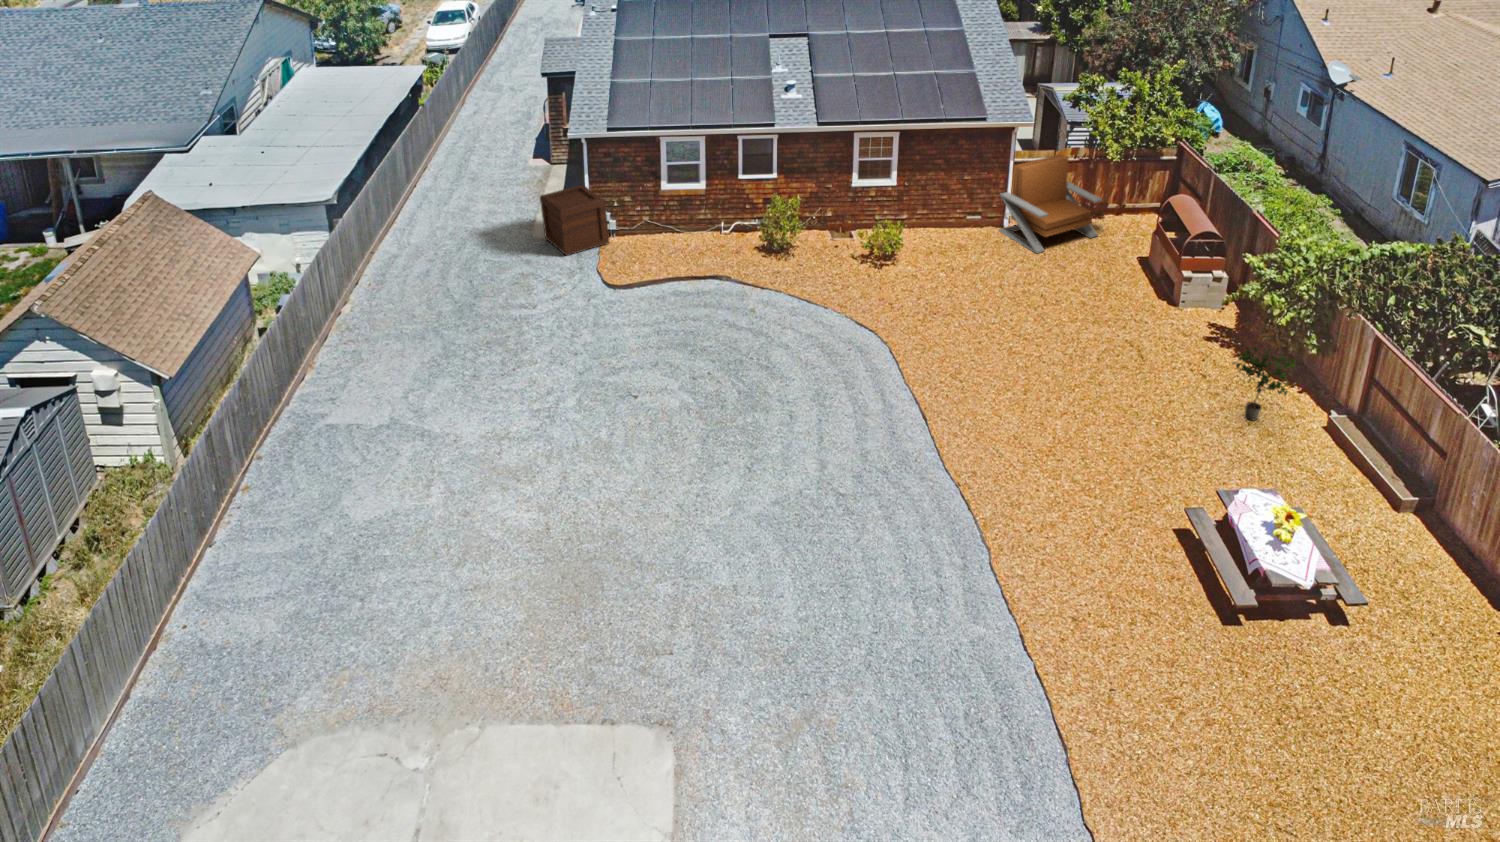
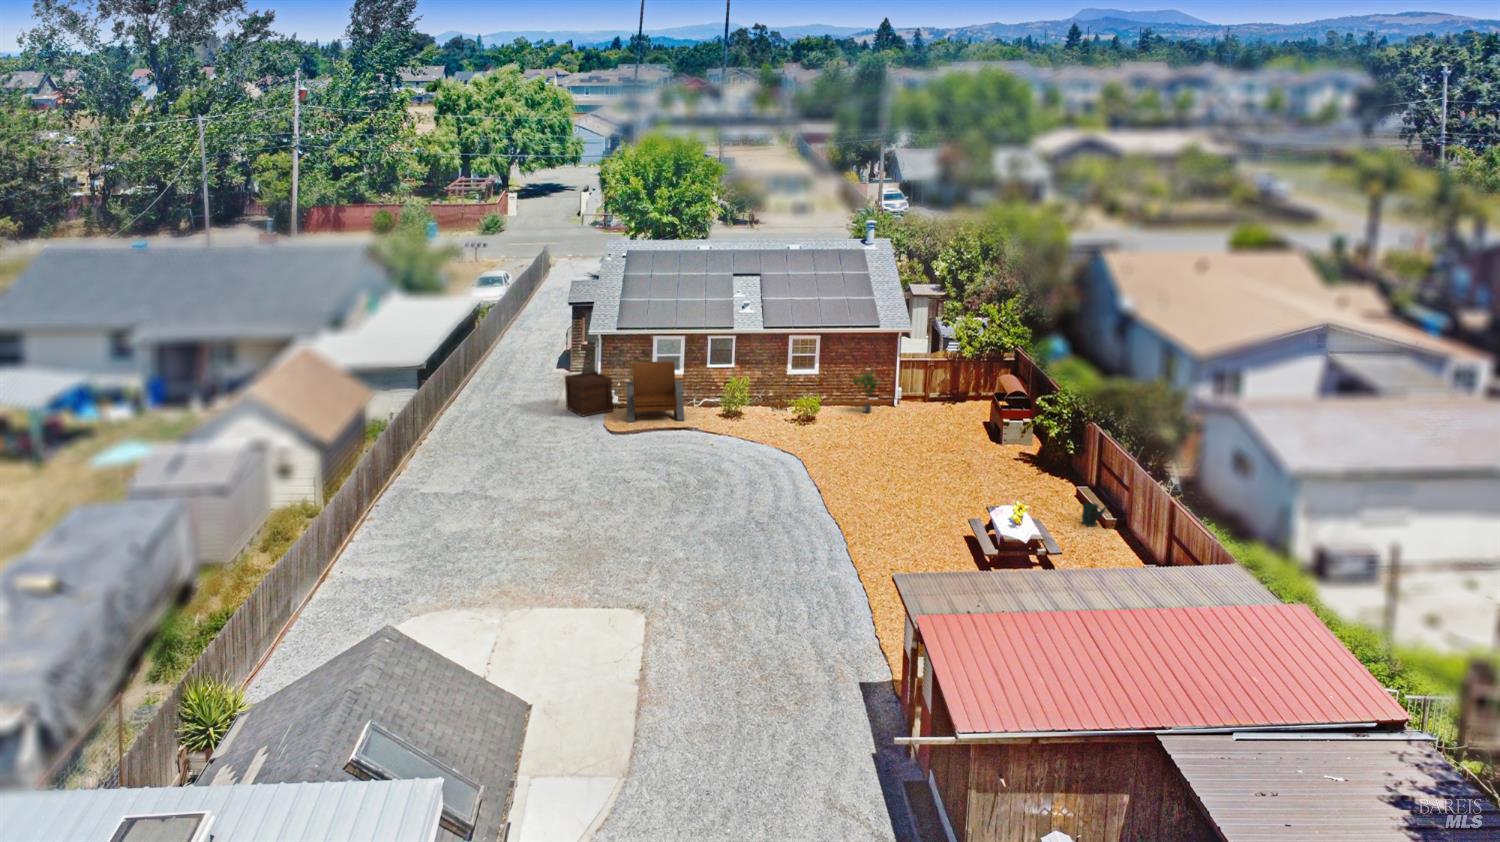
lounge chair: present [999,154,1102,254] -> present [626,361,684,423]
potted plant: present [1232,347,1295,420] -> present [852,371,878,413]
watering can: none [1282,448,1335,484] -> present [1082,502,1111,526]

